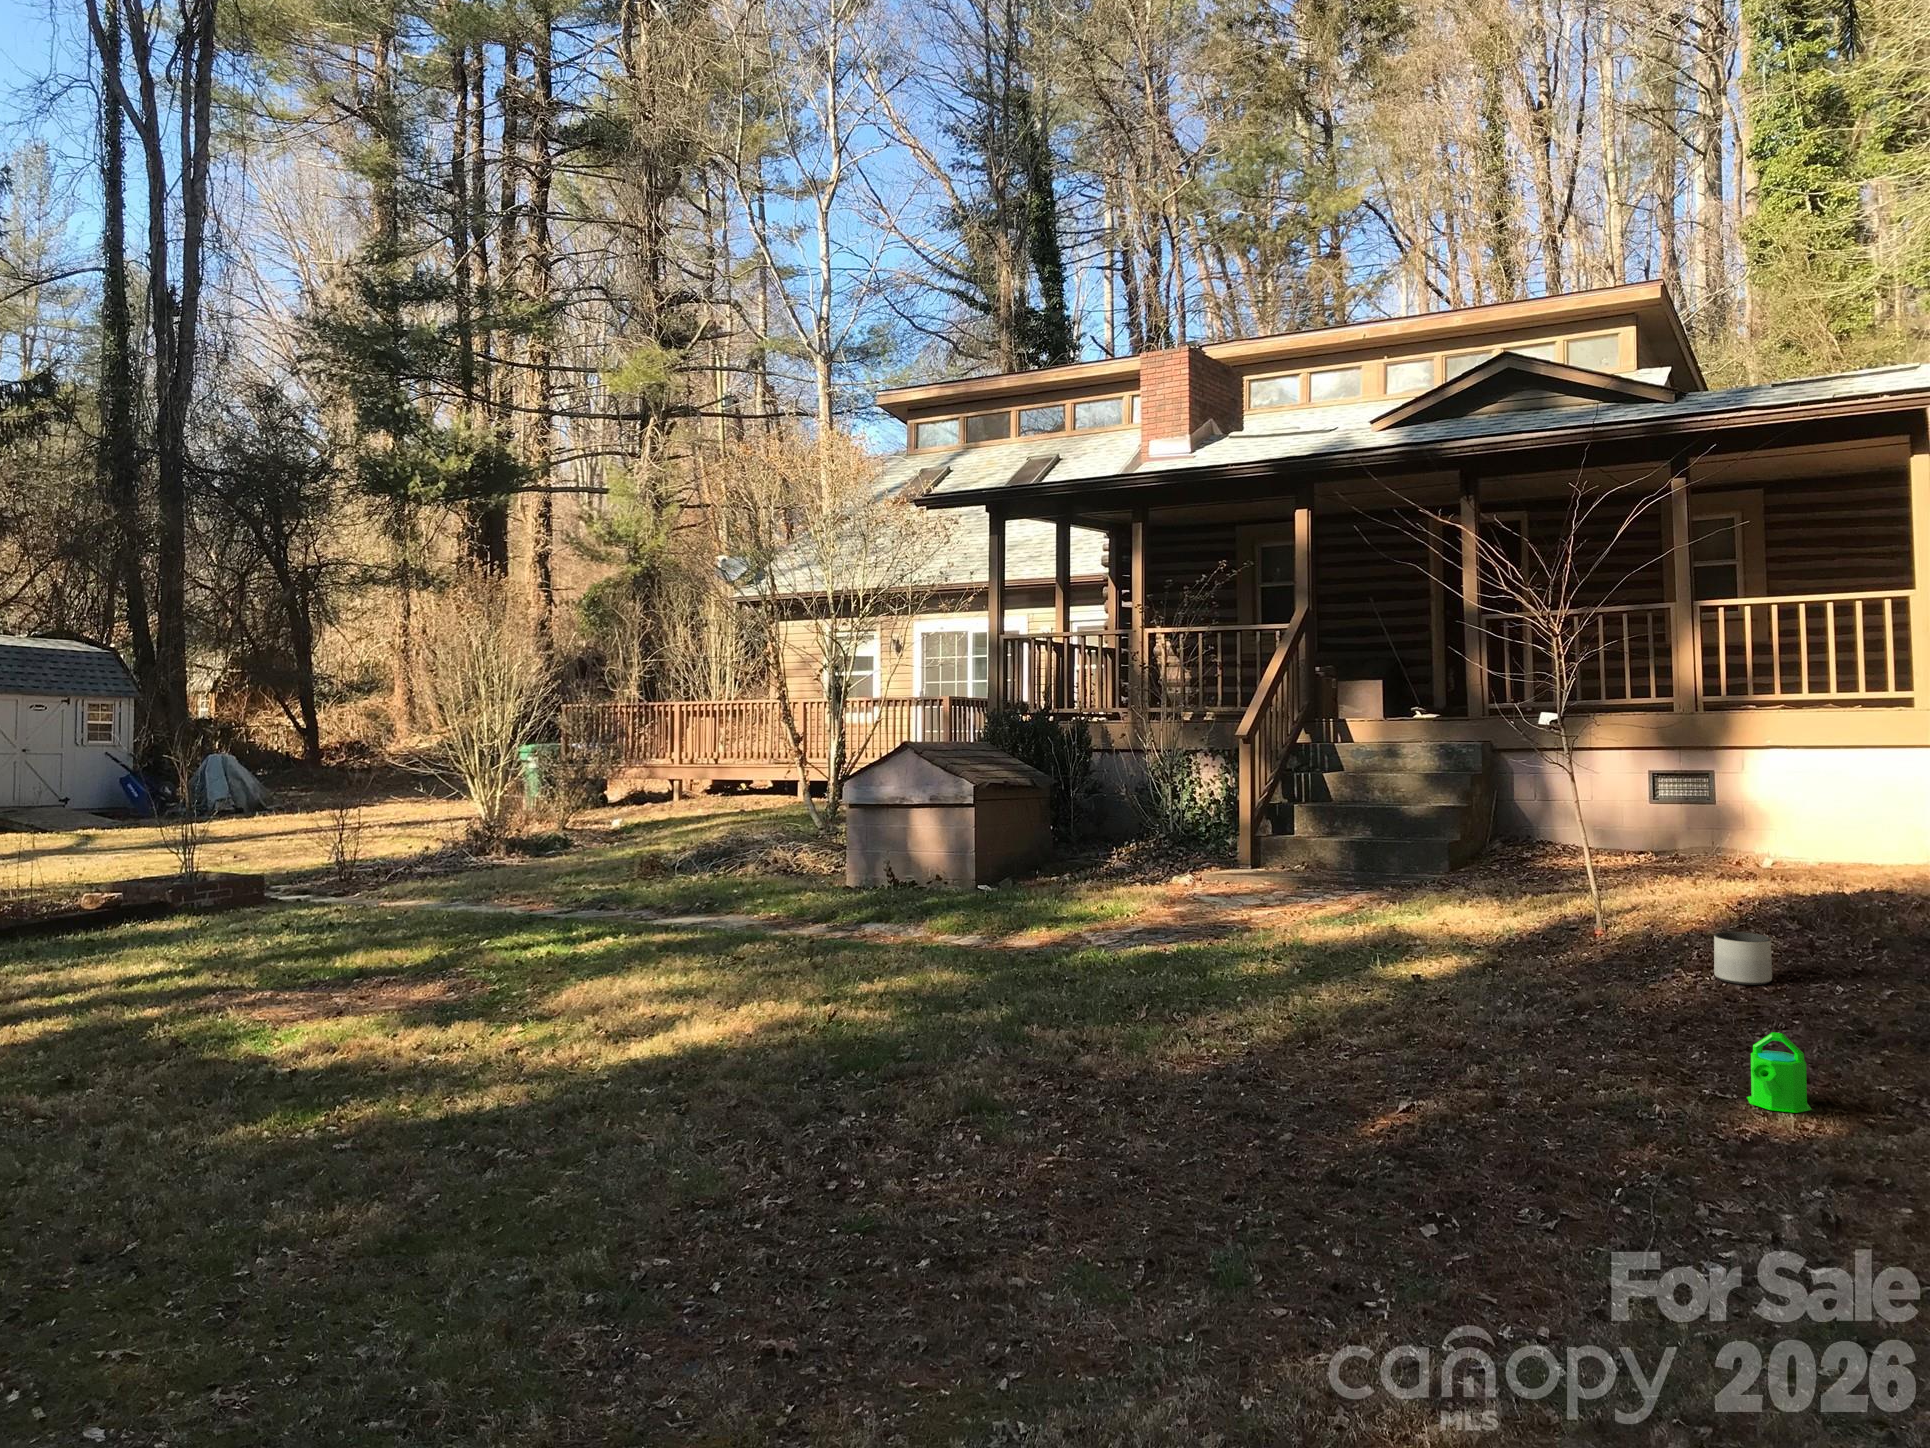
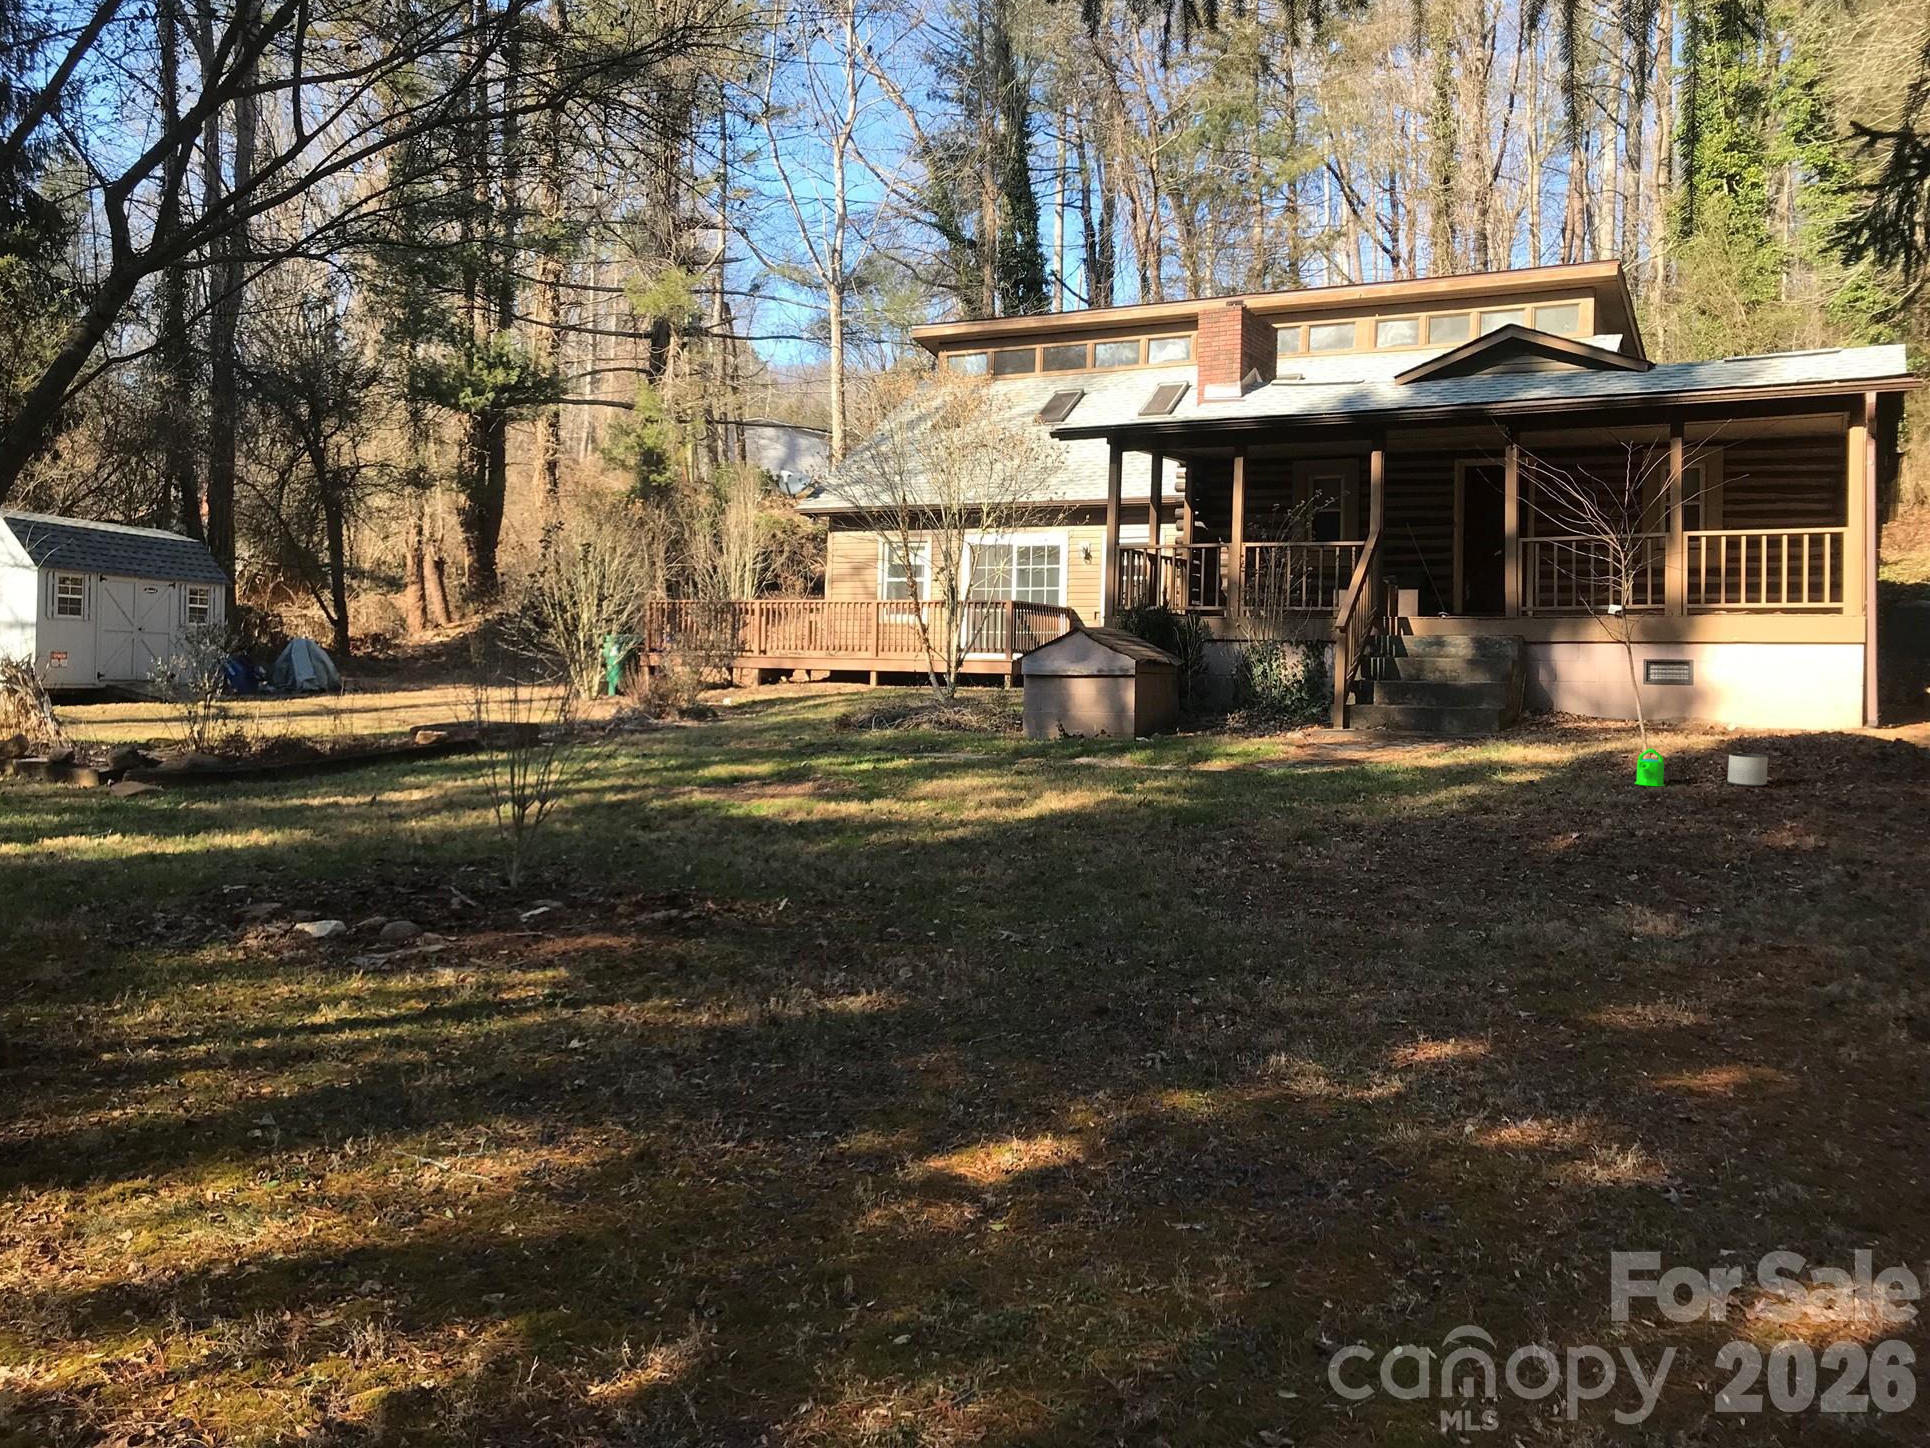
watering can: present [1747,1032,1812,1113] -> present [1634,748,1665,786]

